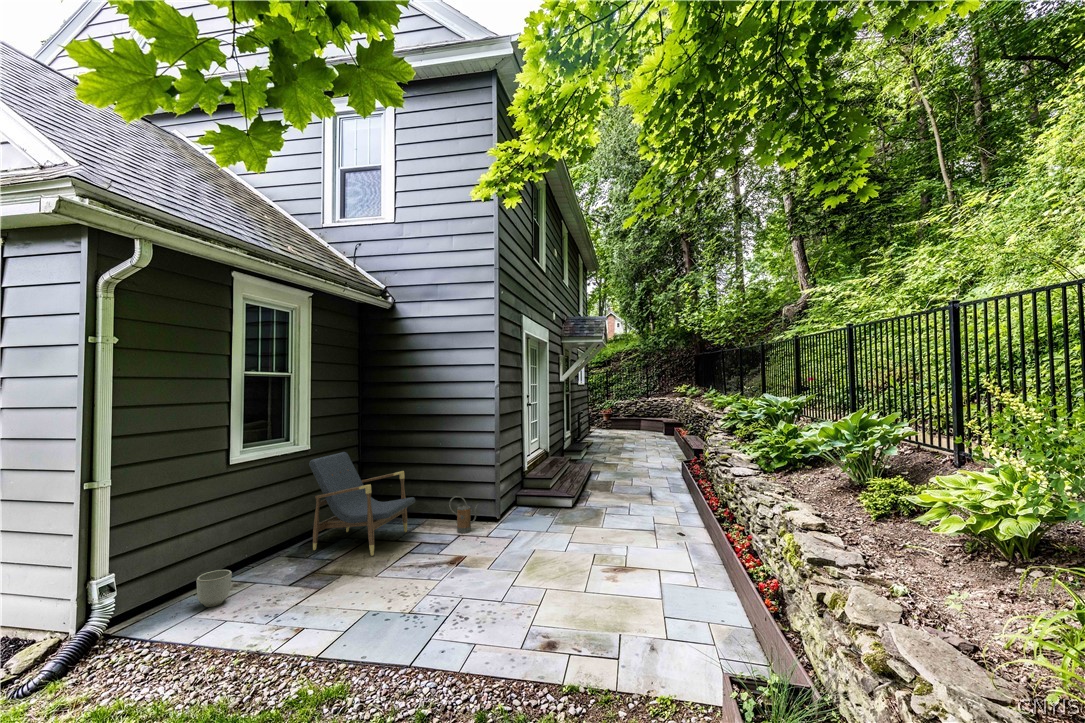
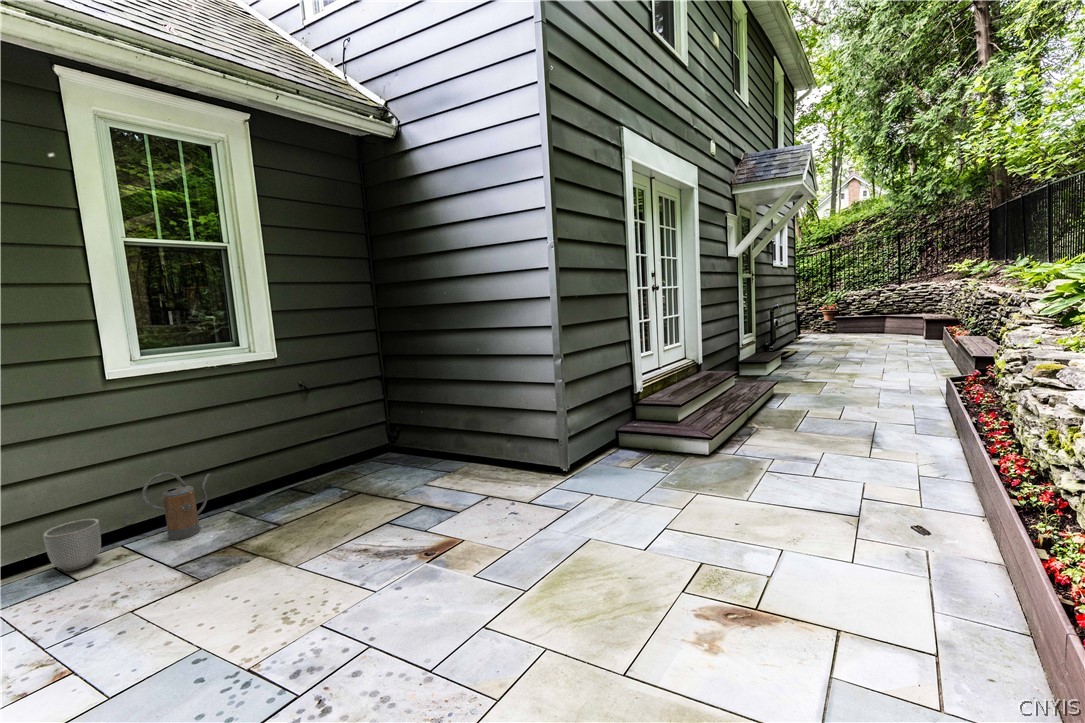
lounge chair: present [309,452,415,556] -> none [271,356,429,509]
watering can: present [449,496,479,533] -> present [142,472,210,540]

